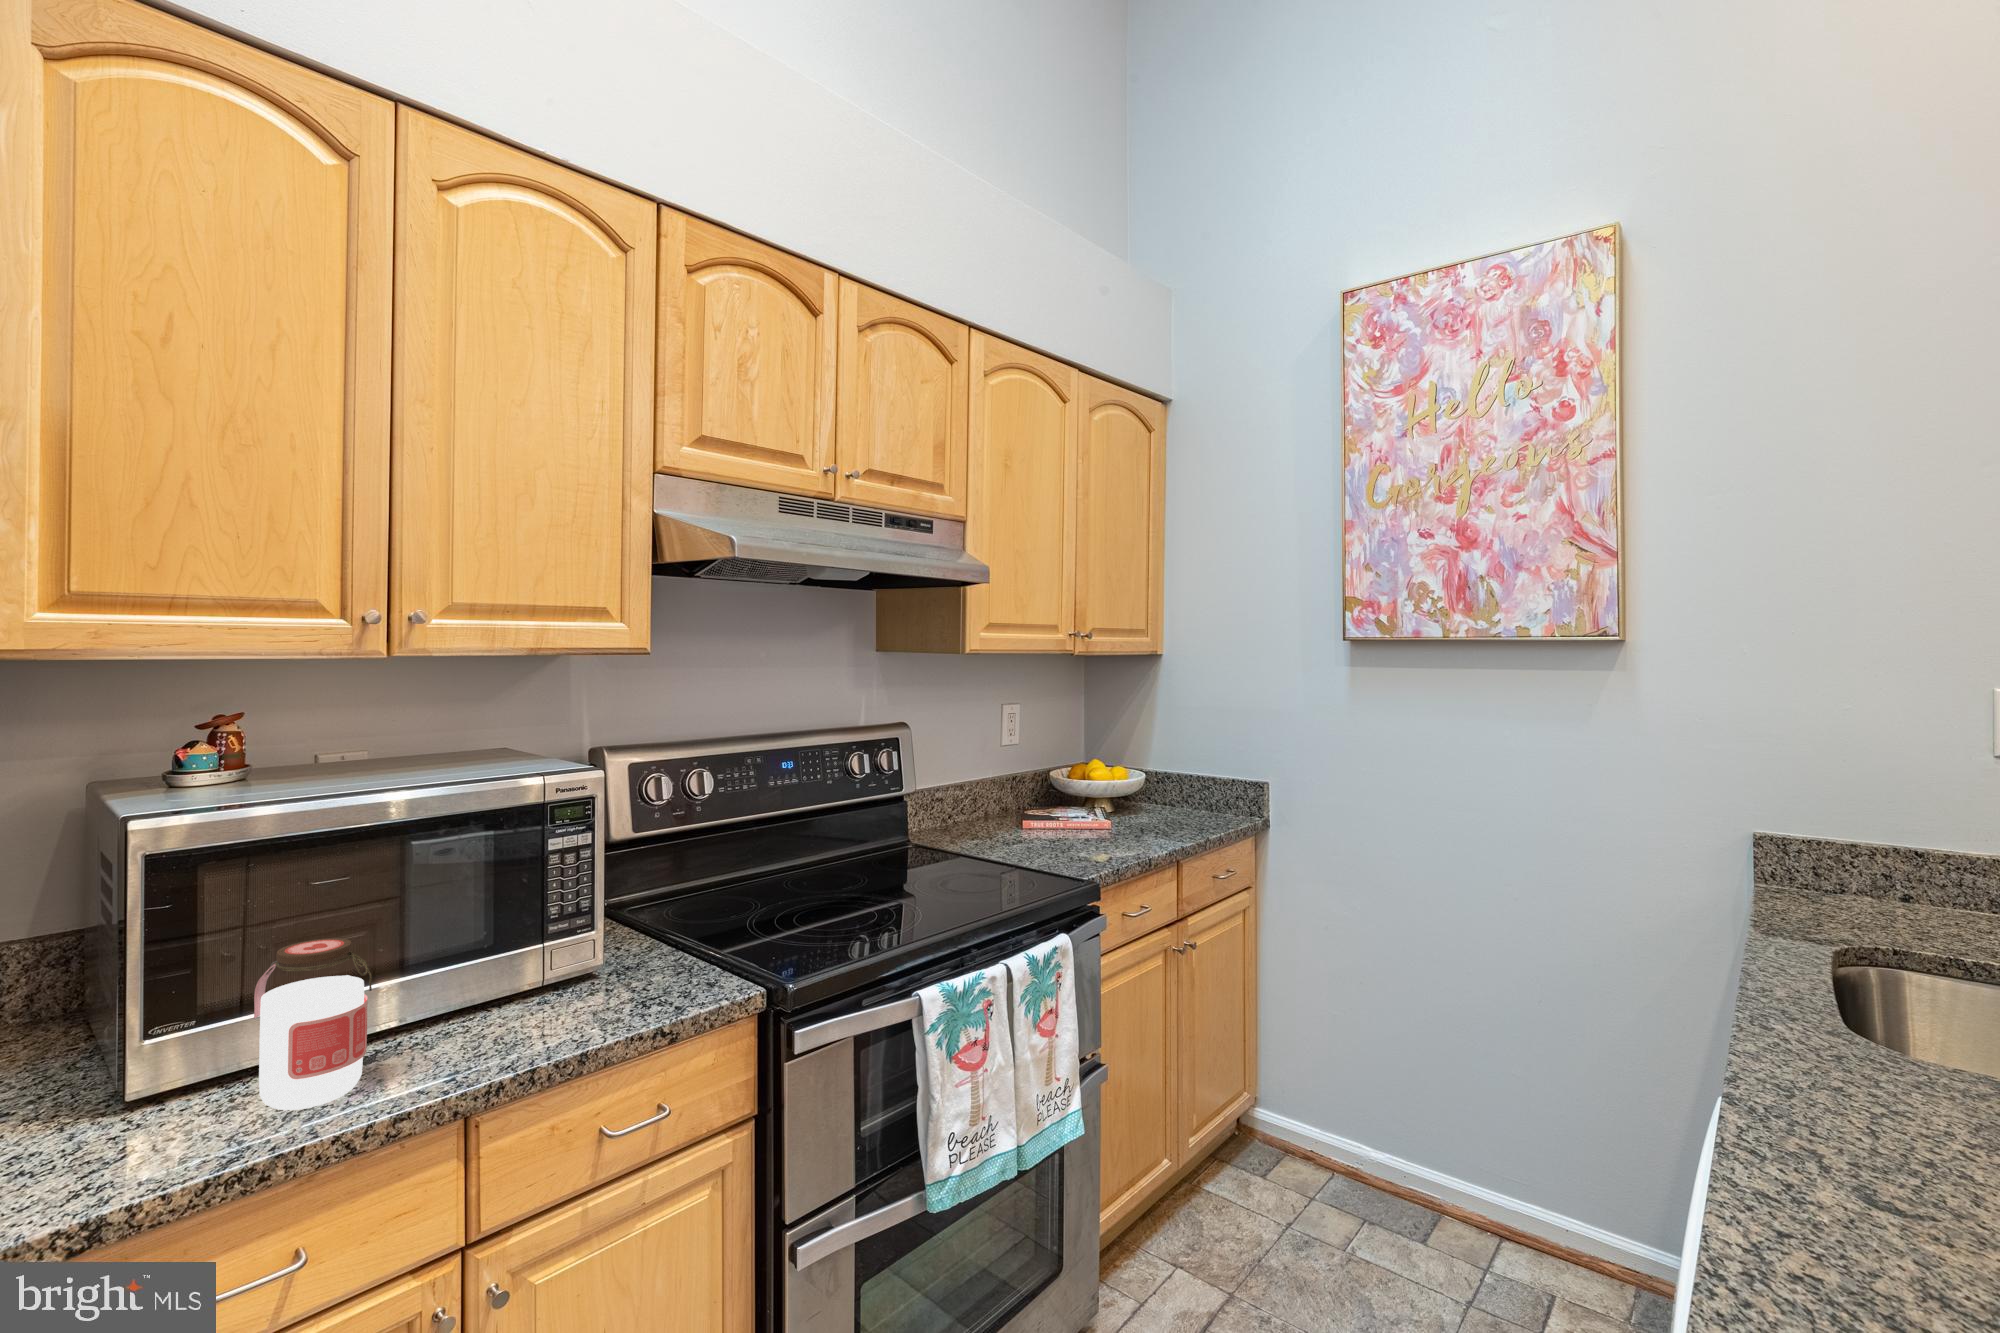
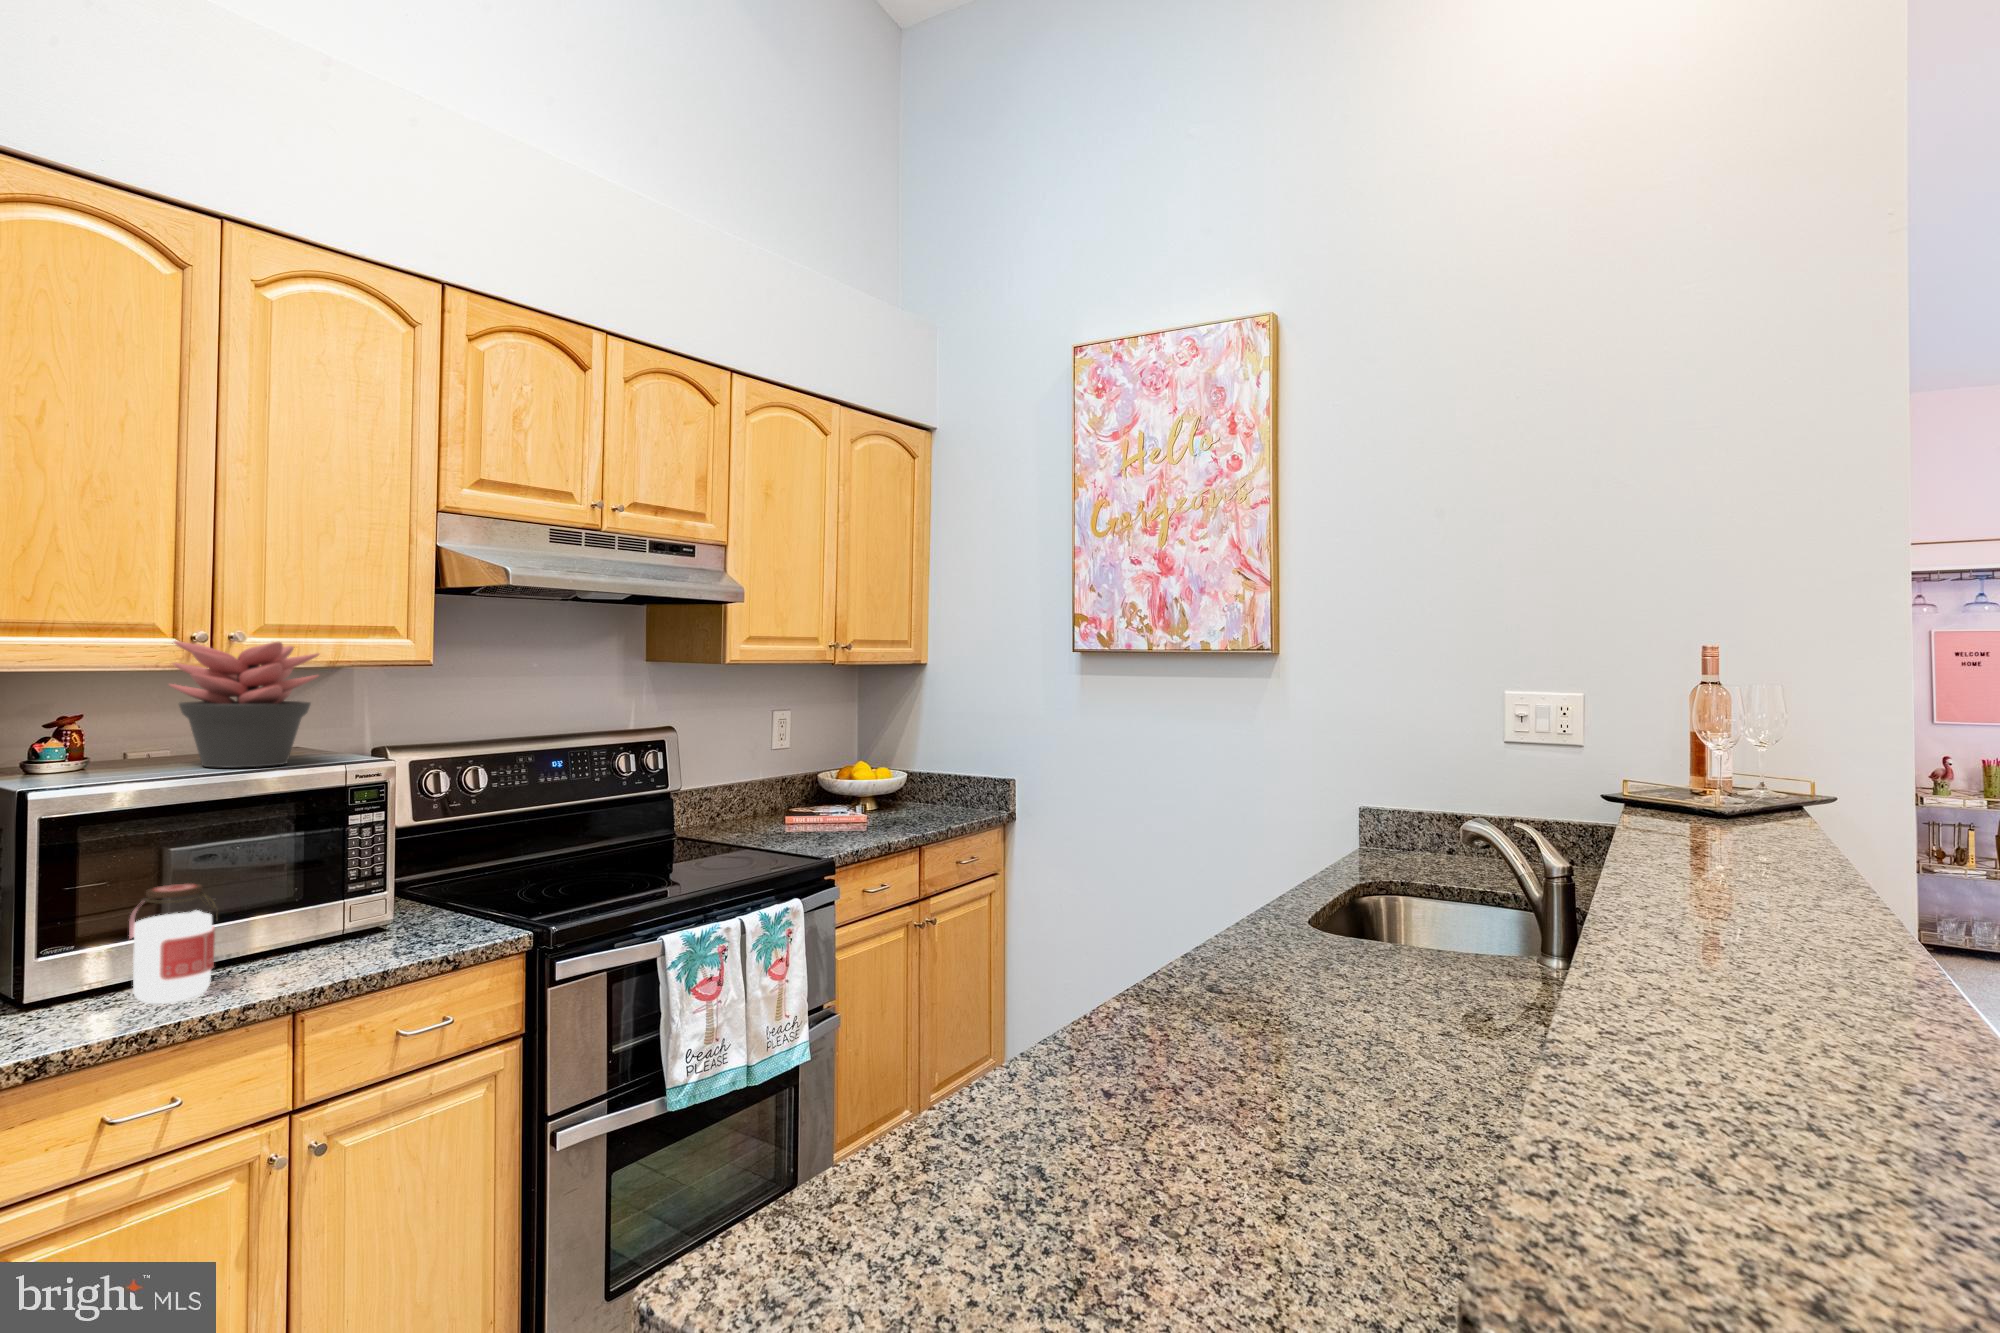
succulent plant: none [343,620,519,777] -> present [169,641,319,767]

